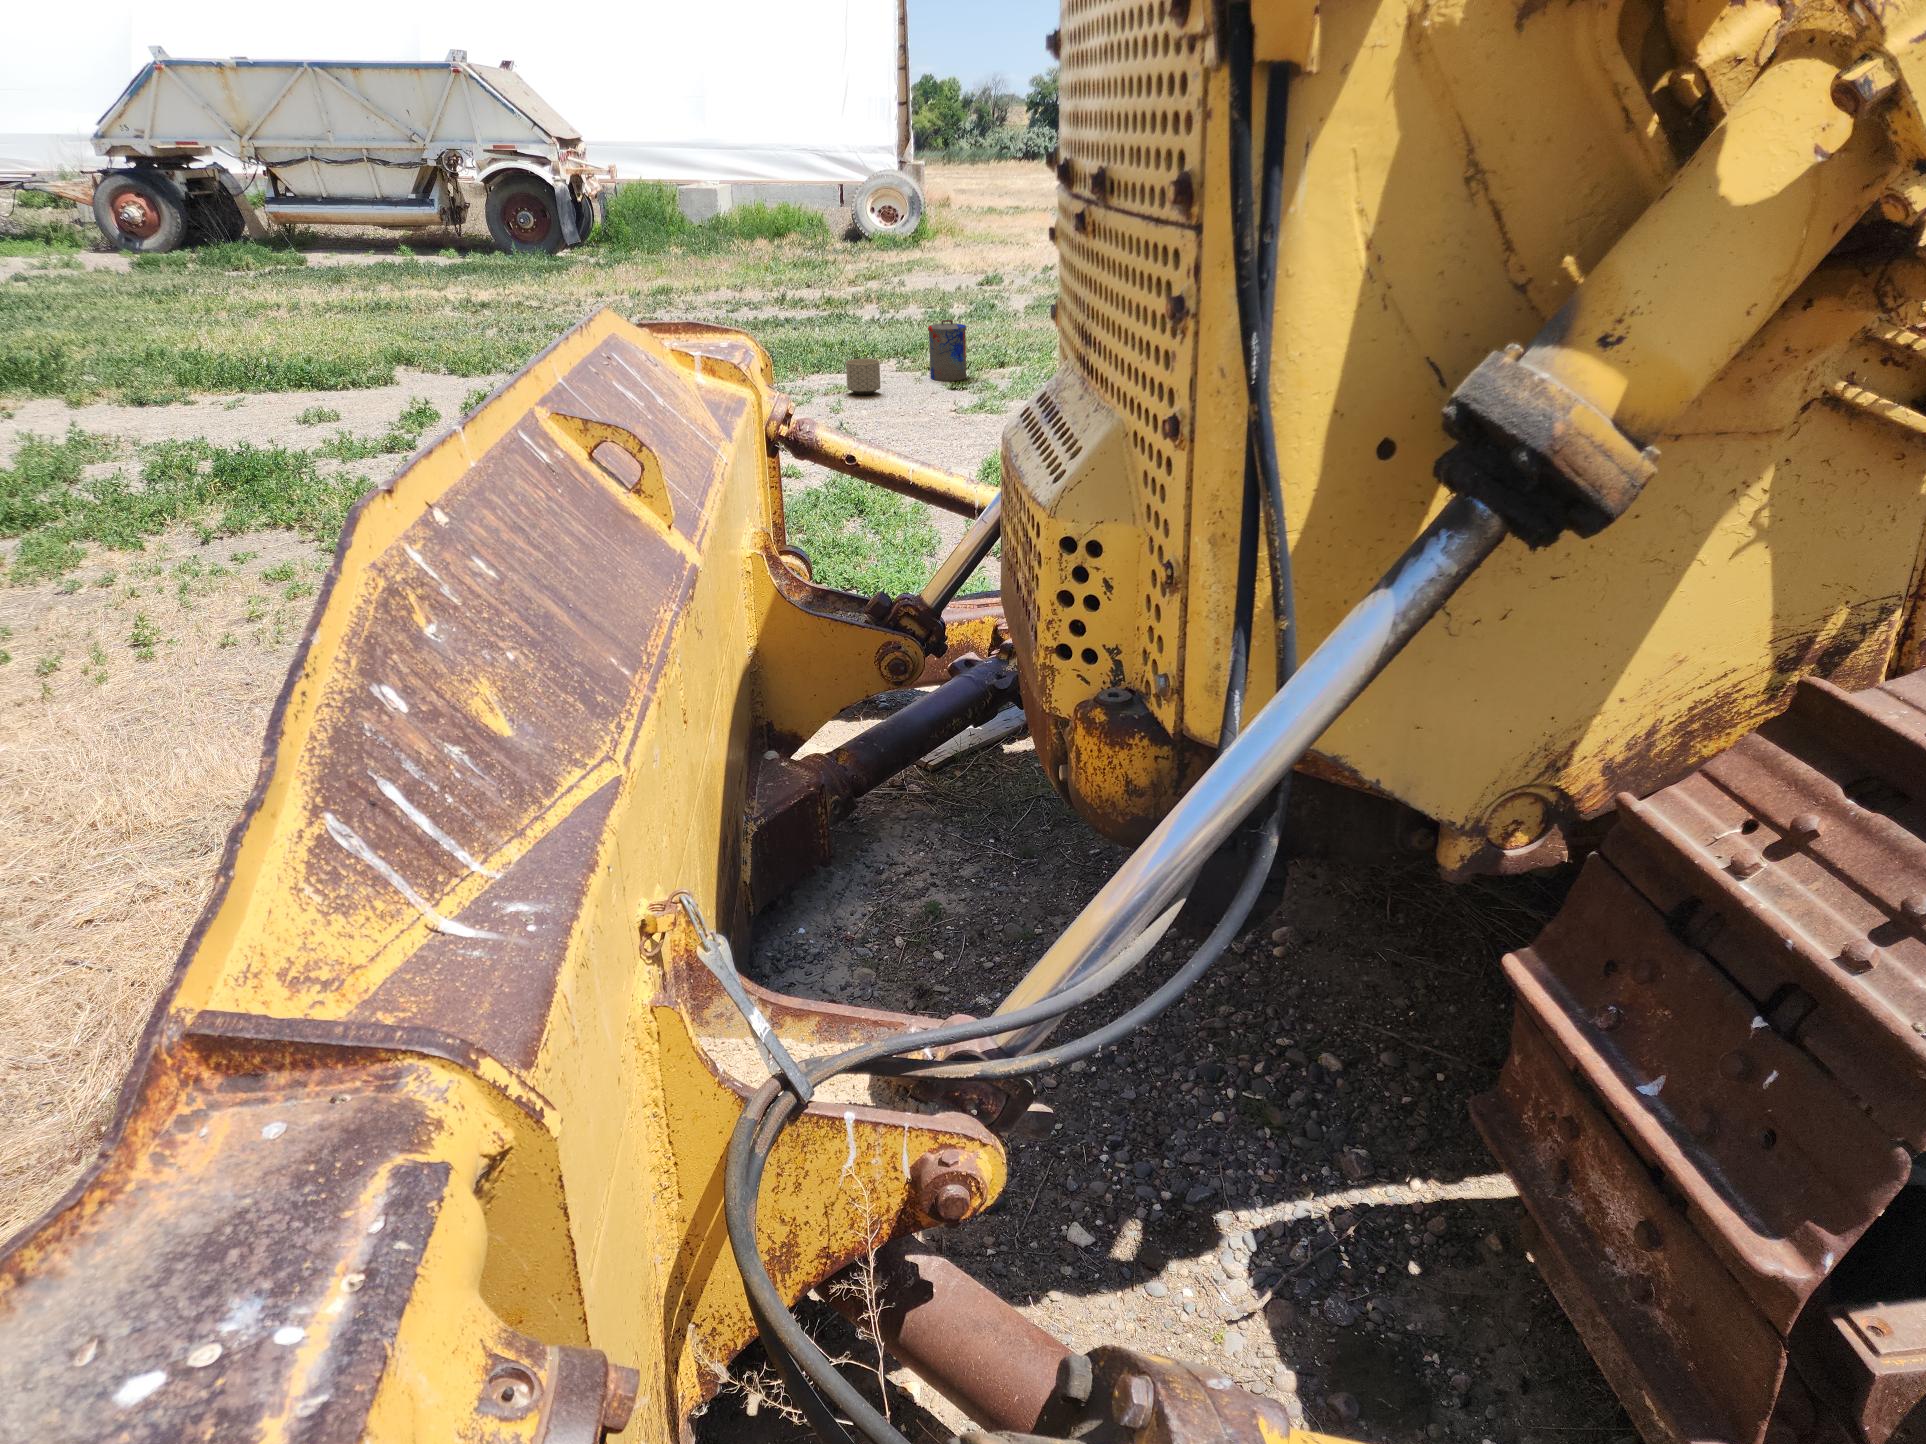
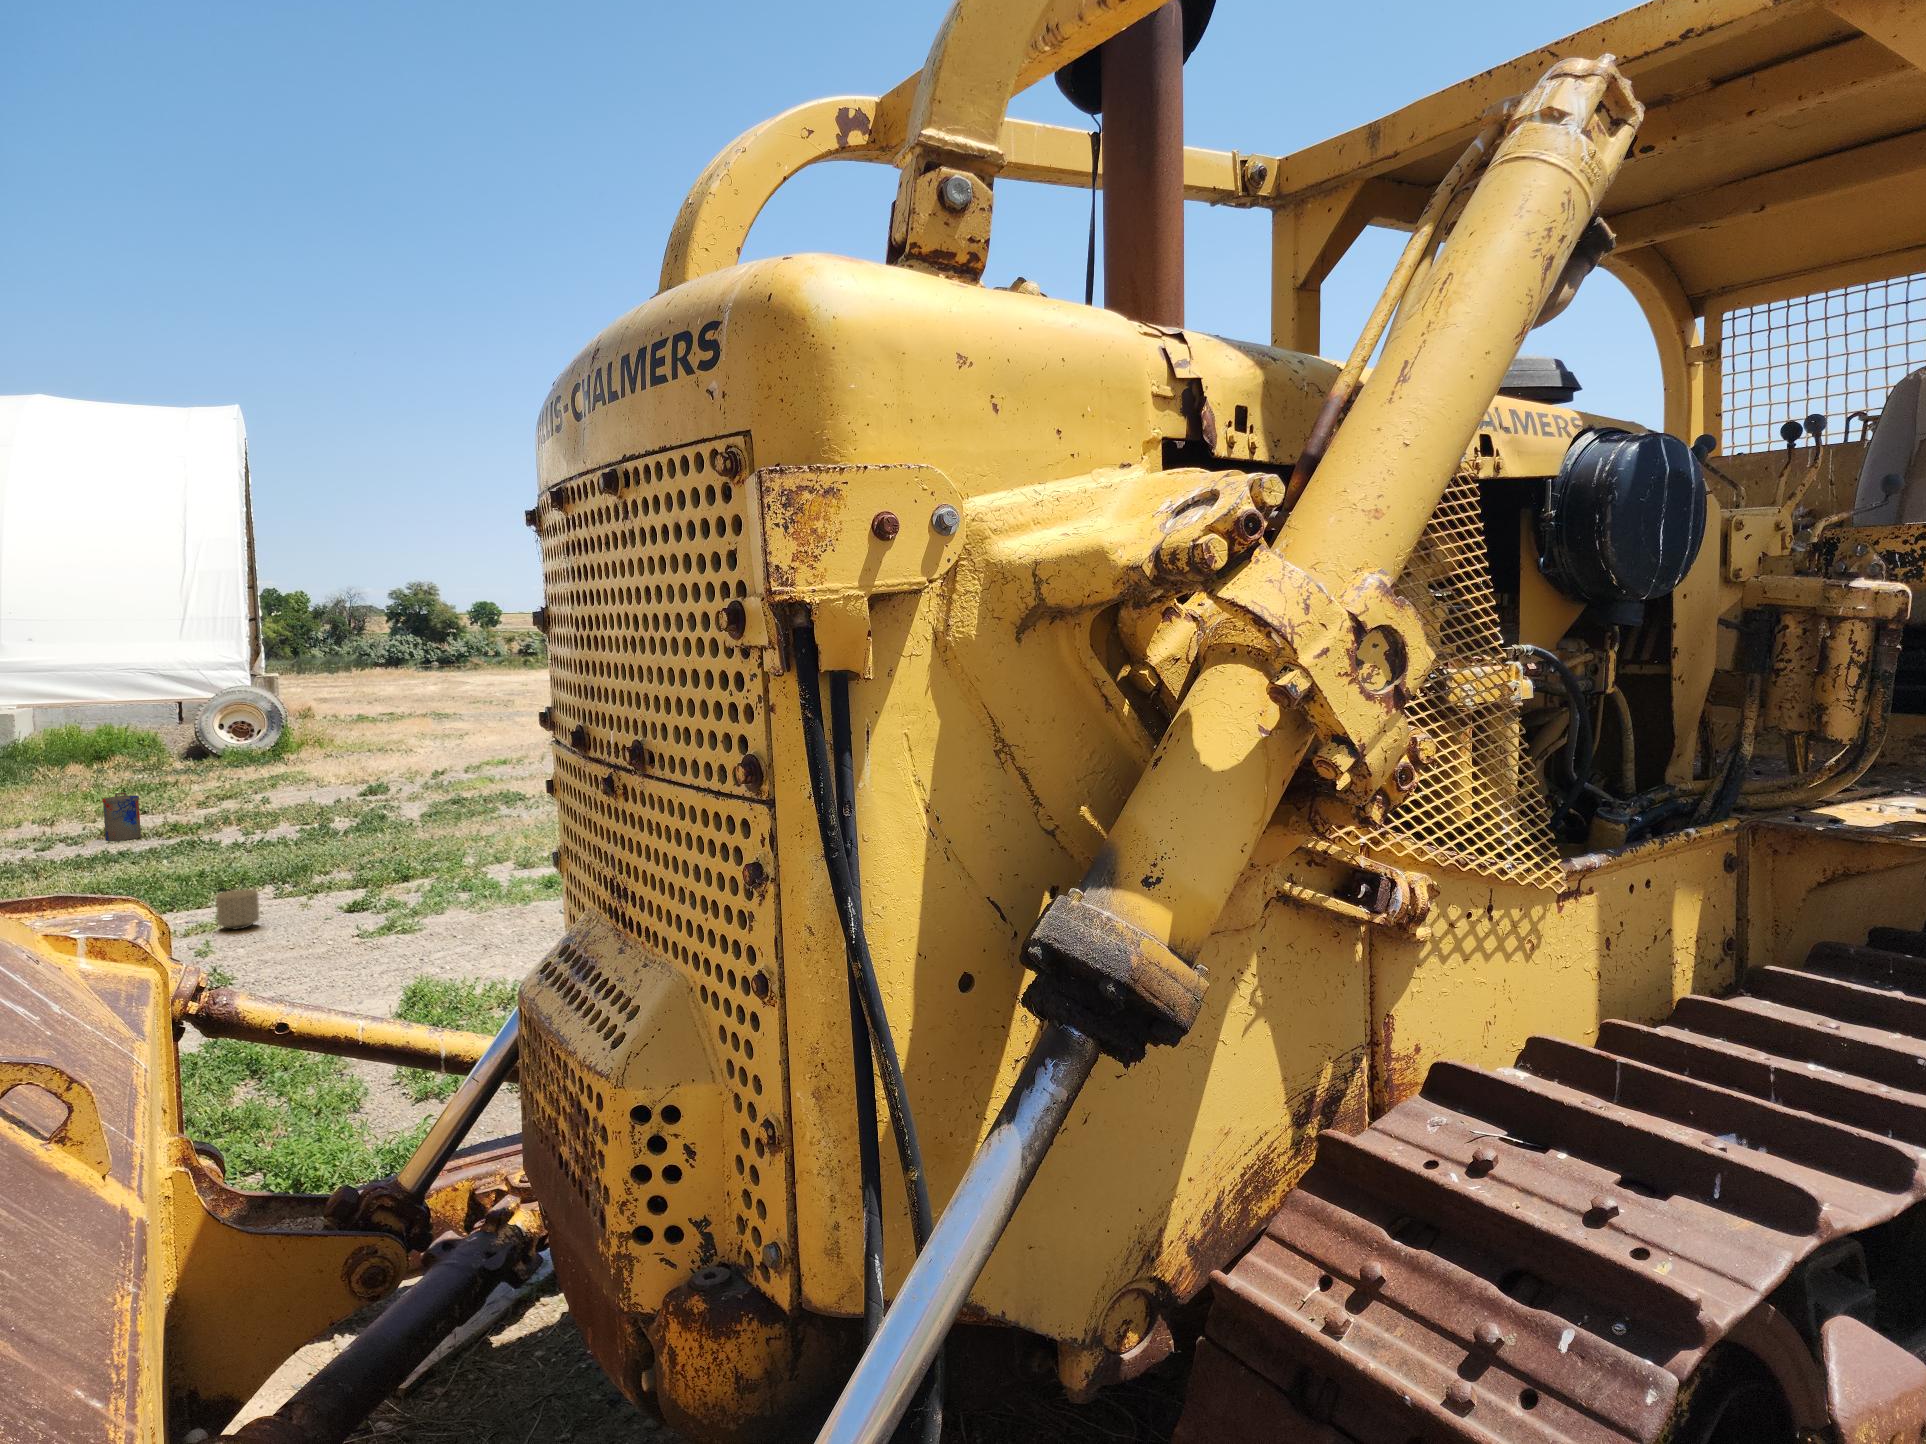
trash can: present [928,320,966,381] -> present [102,793,141,841]

